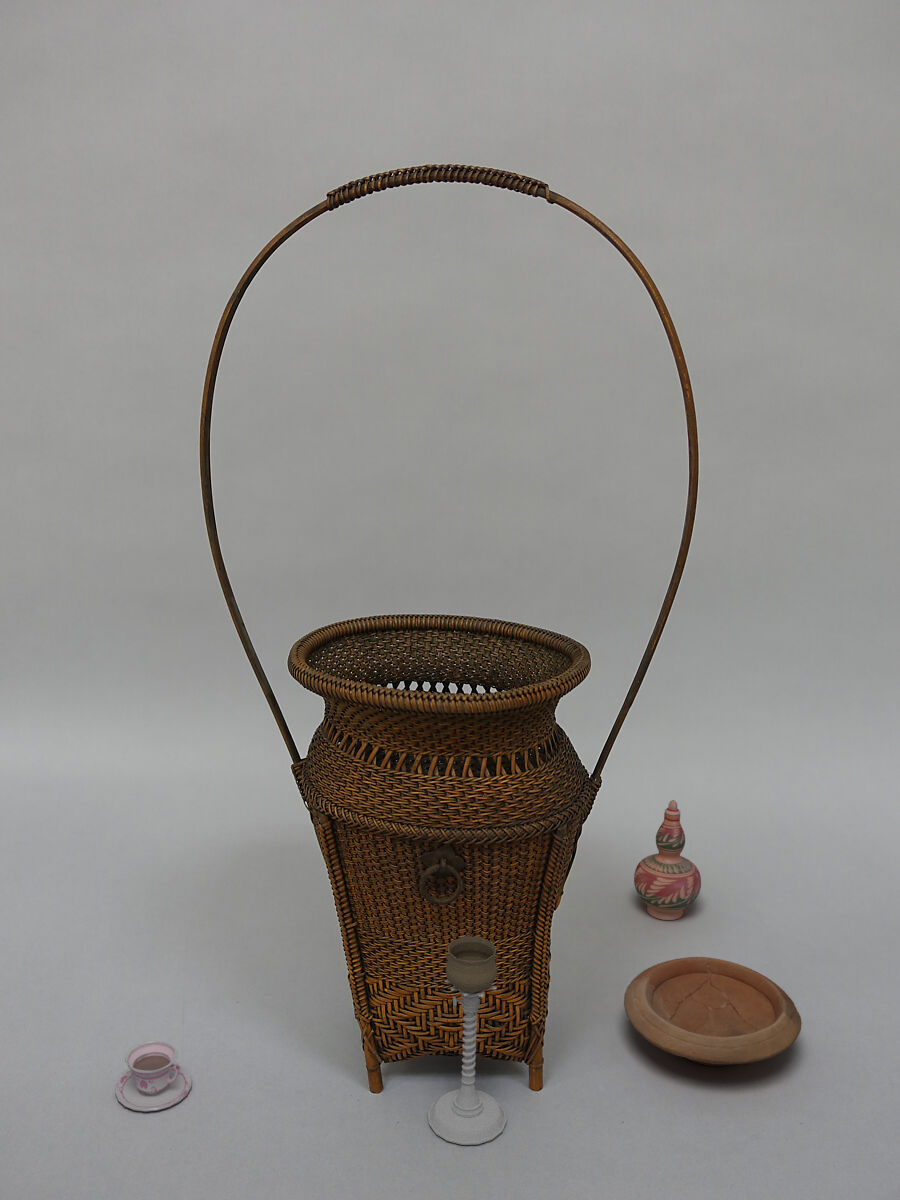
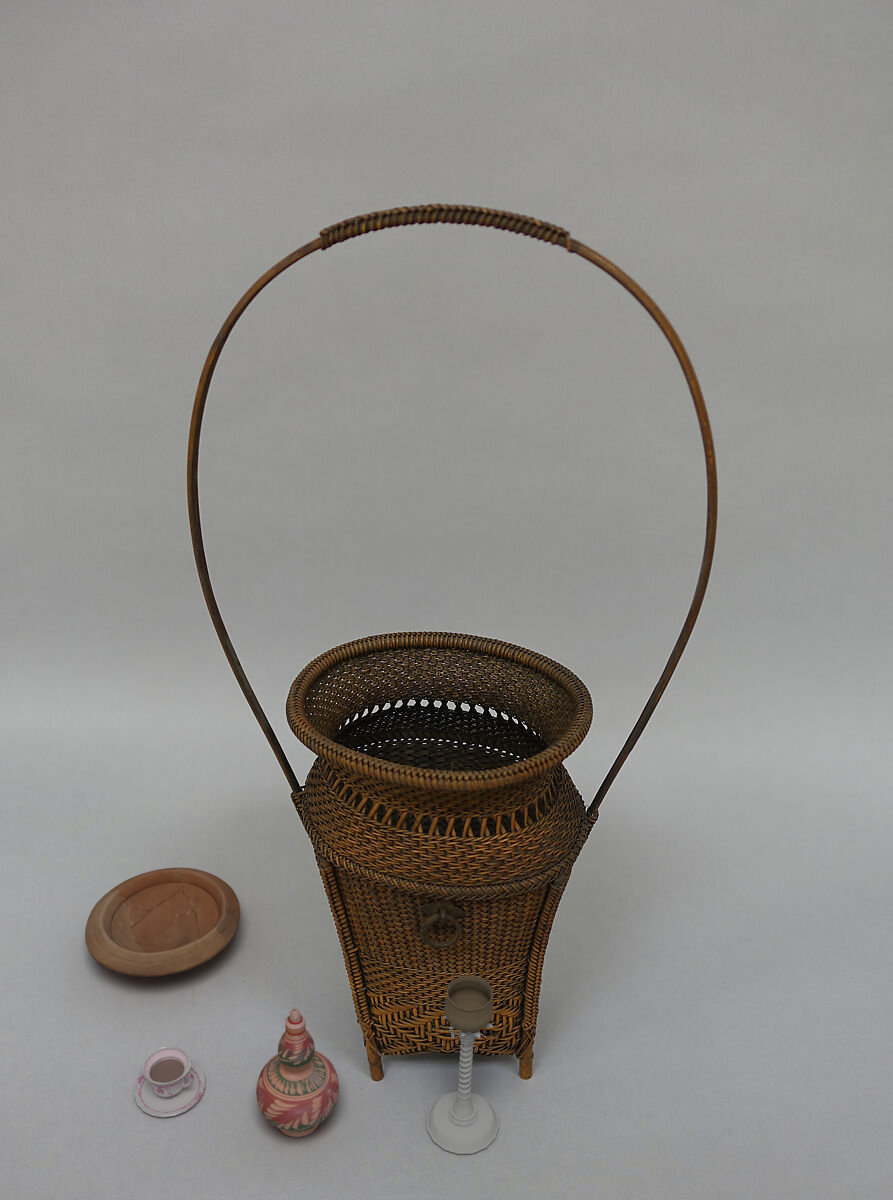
decorative vase: present [634,800,701,920] -> present [256,1009,339,1137]
wooden bowl: present [624,957,802,1066] -> present [85,868,240,977]

